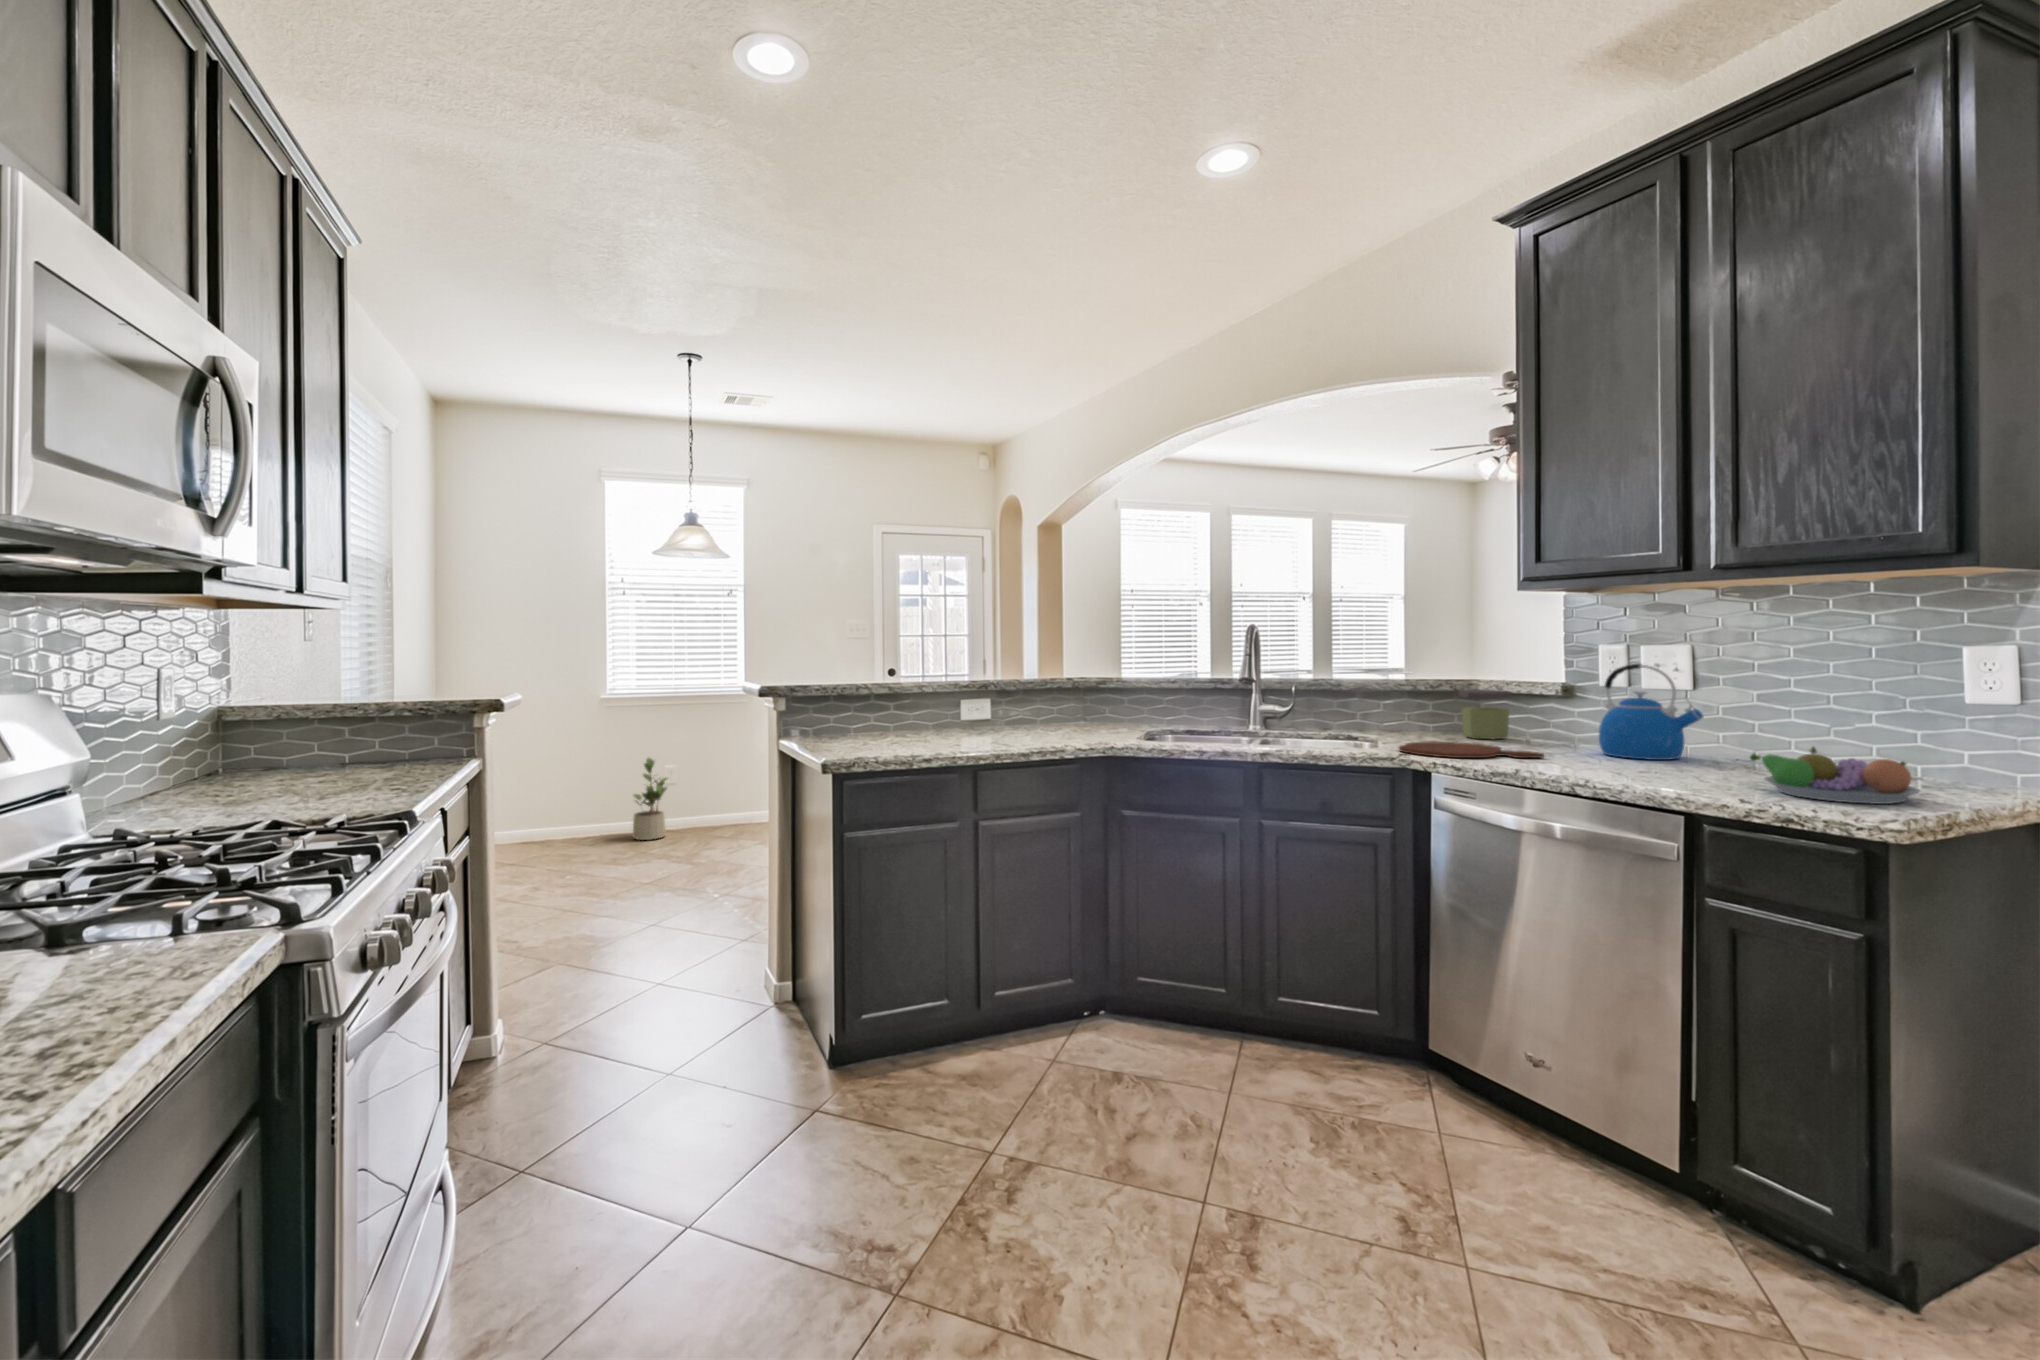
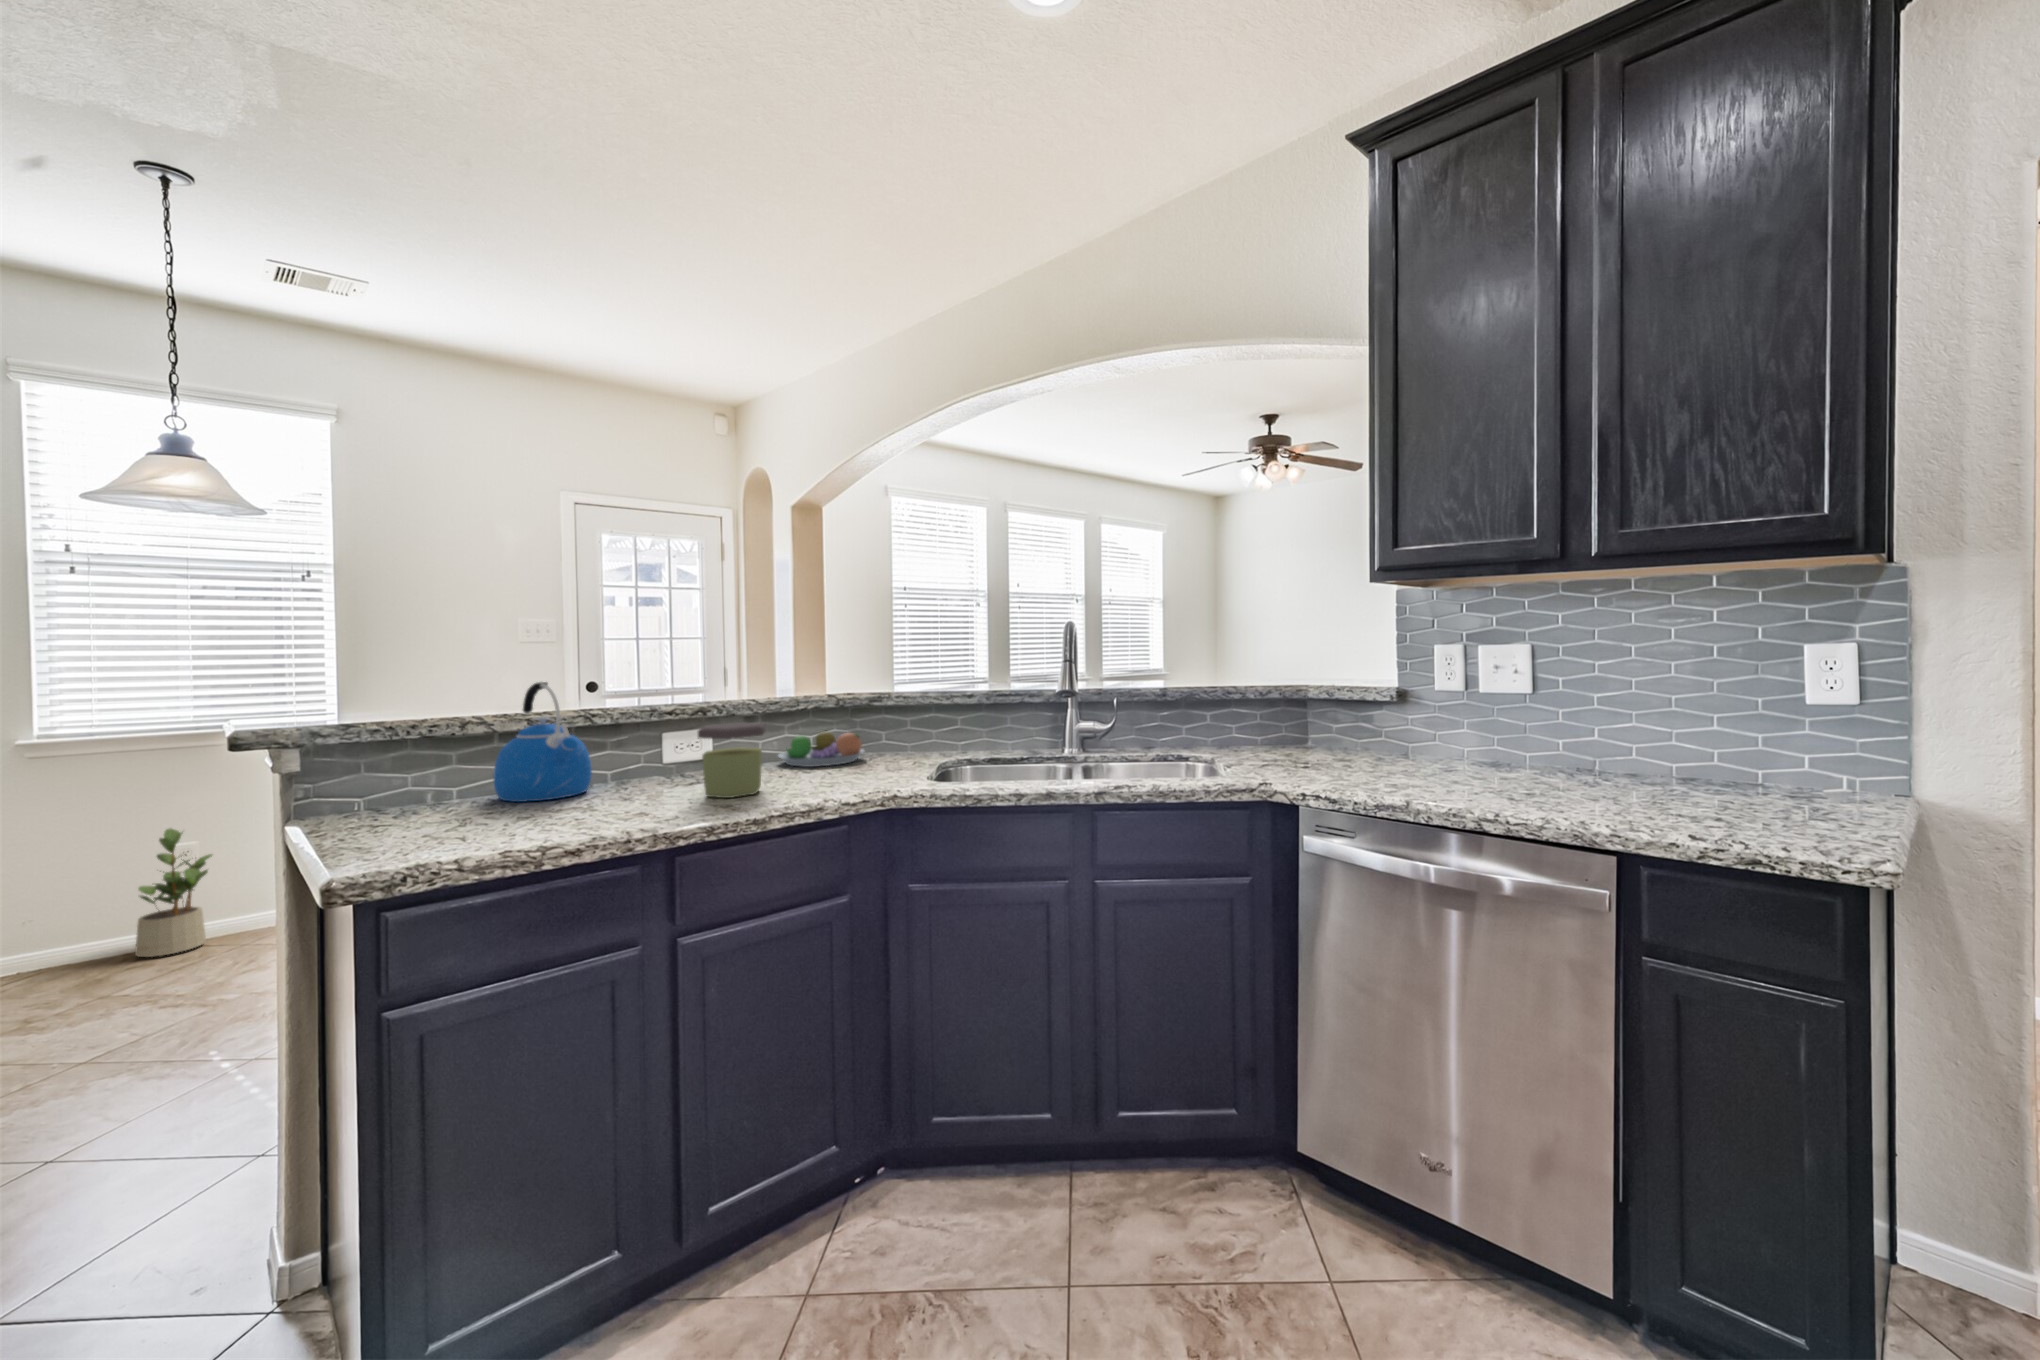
kettle: present [1599,664,1703,760] -> present [493,682,592,802]
jar: present [1458,690,1512,740] -> present [698,722,765,798]
cutting board: present [1399,742,1544,758] -> none [1253,763,1411,786]
fruit bowl: present [1750,747,1920,804] -> present [778,730,864,767]

